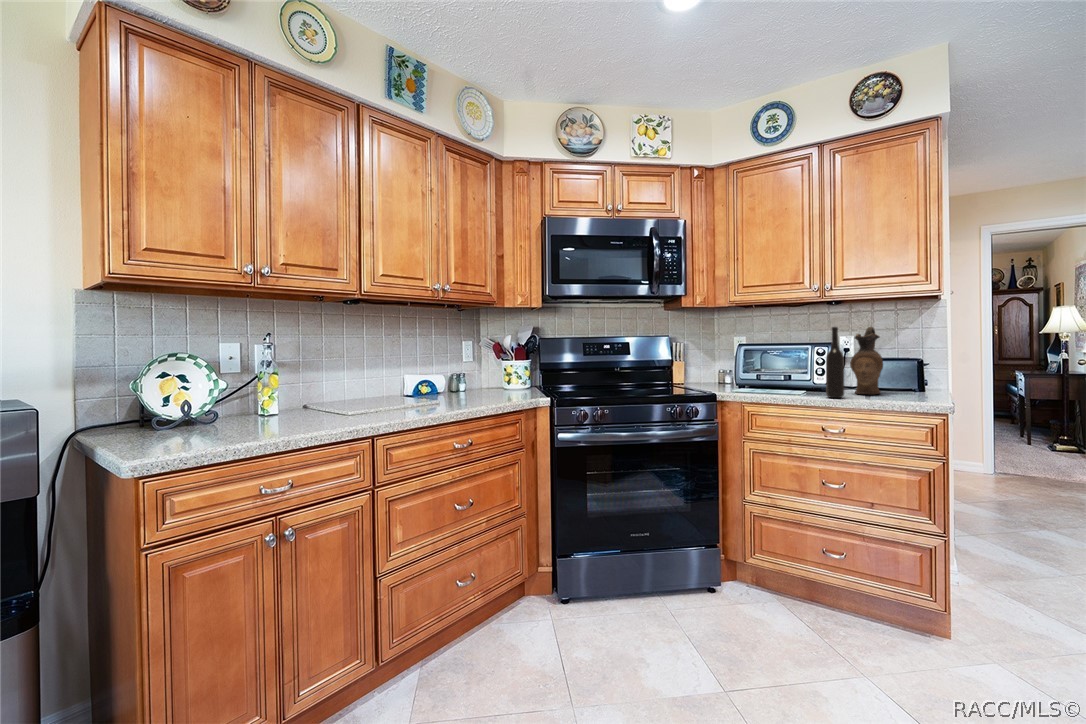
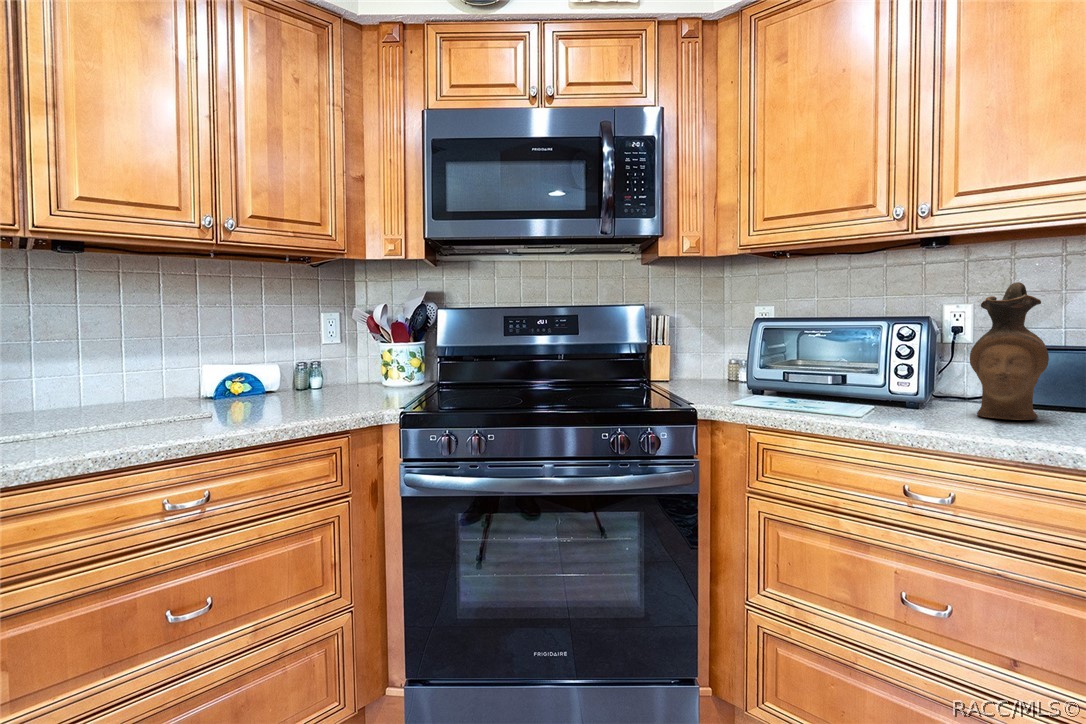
bottle: present [826,327,844,398] -> none [916,279,959,429]

